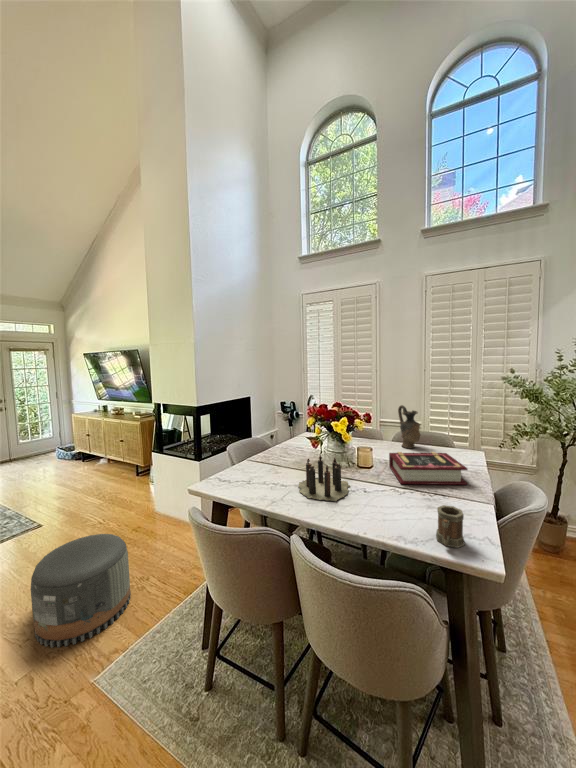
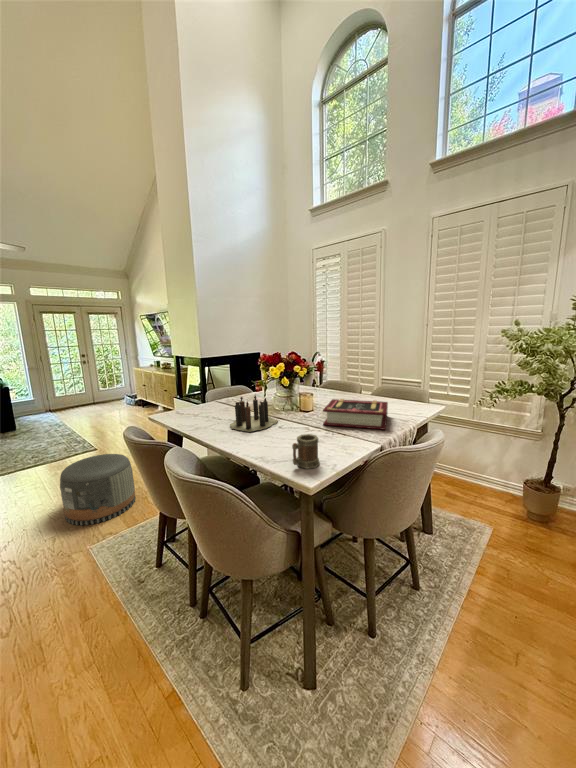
ceramic pitcher: present [398,405,420,448] -> none [368,357,387,400]

